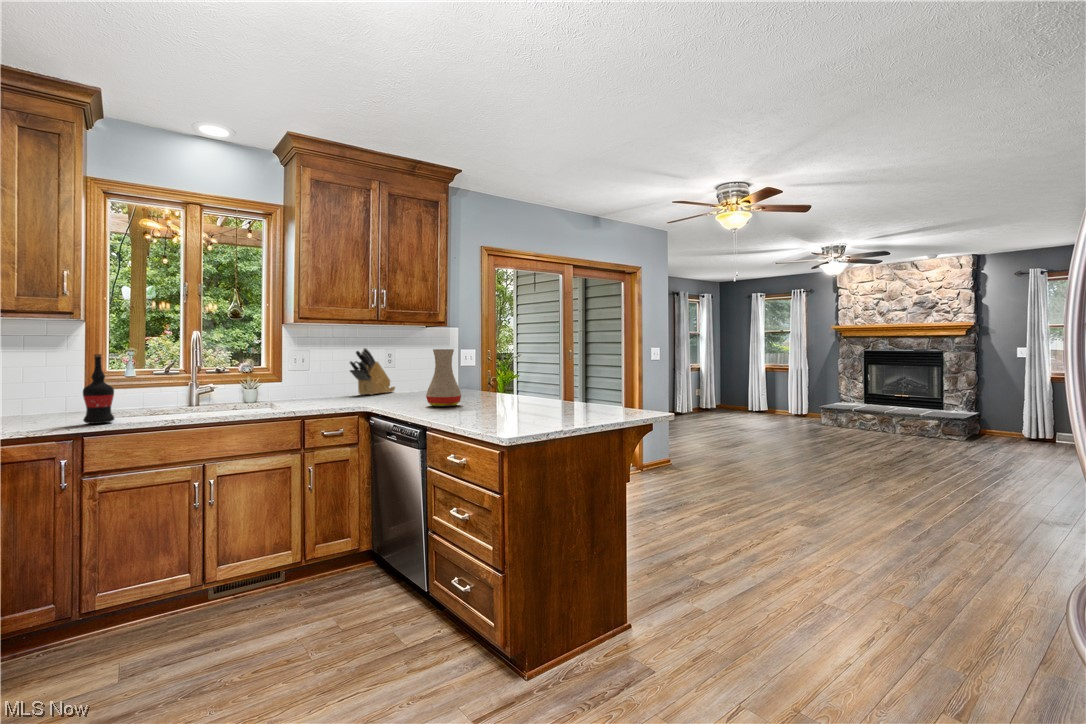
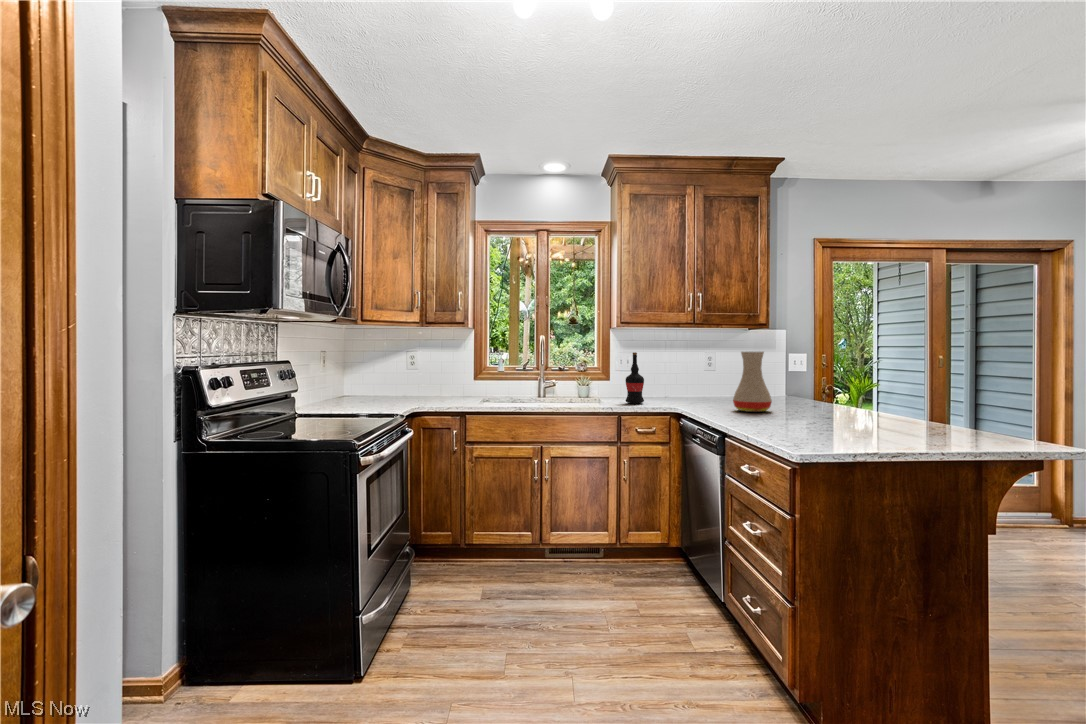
knife block: present [350,348,395,395] -> none [668,349,715,395]
wine bottle: present [83,354,115,424] -> present [625,352,644,404]

